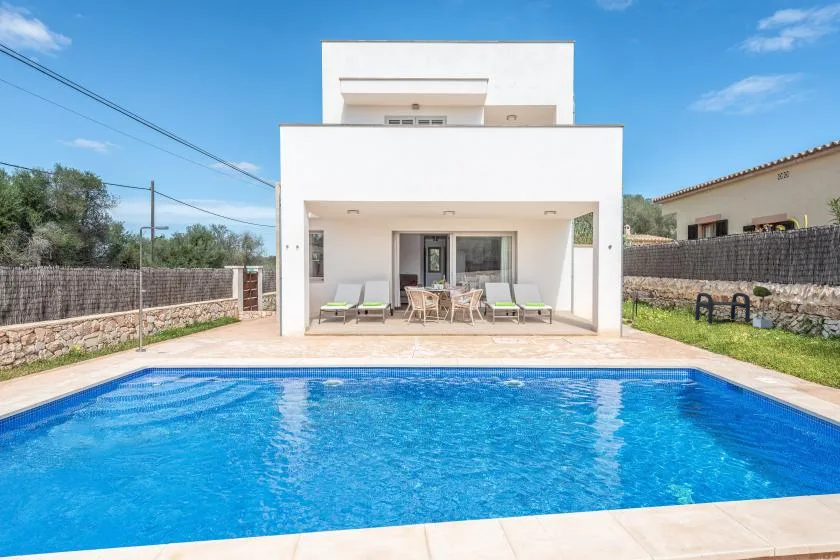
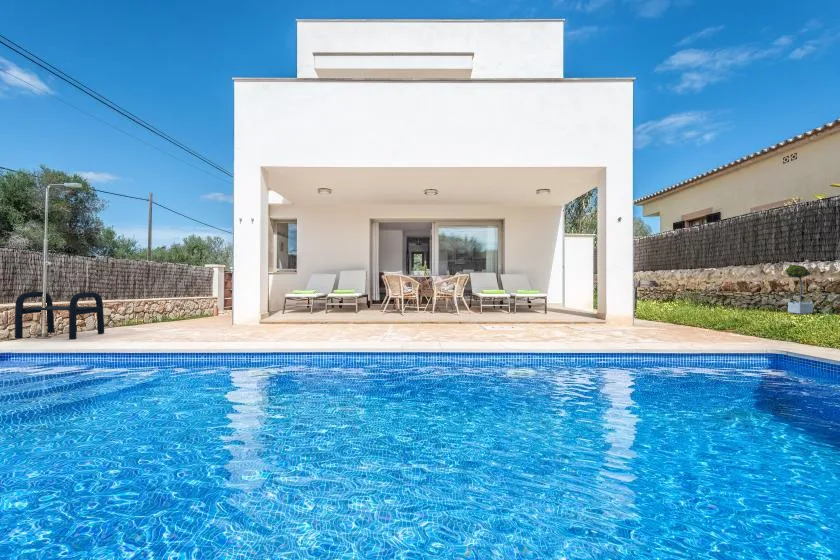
bench: present [695,293,750,324] -> present [15,291,104,339]

